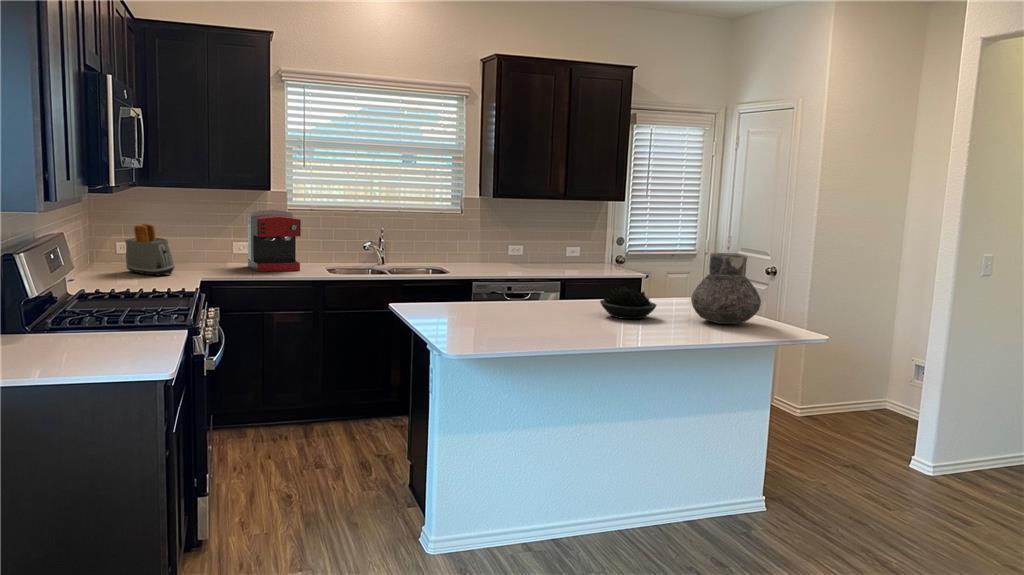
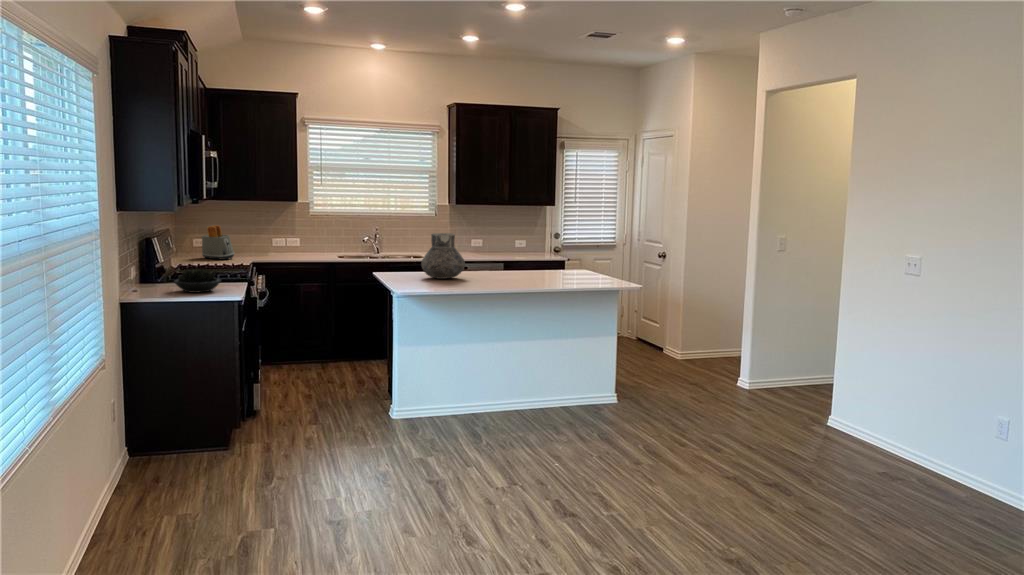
coffee maker: present [248,210,301,272] -> none [283,215,319,258]
vase: present [691,253,761,324] -> present [421,233,465,279]
succulent plant: present [600,287,656,319] -> present [175,269,221,293]

